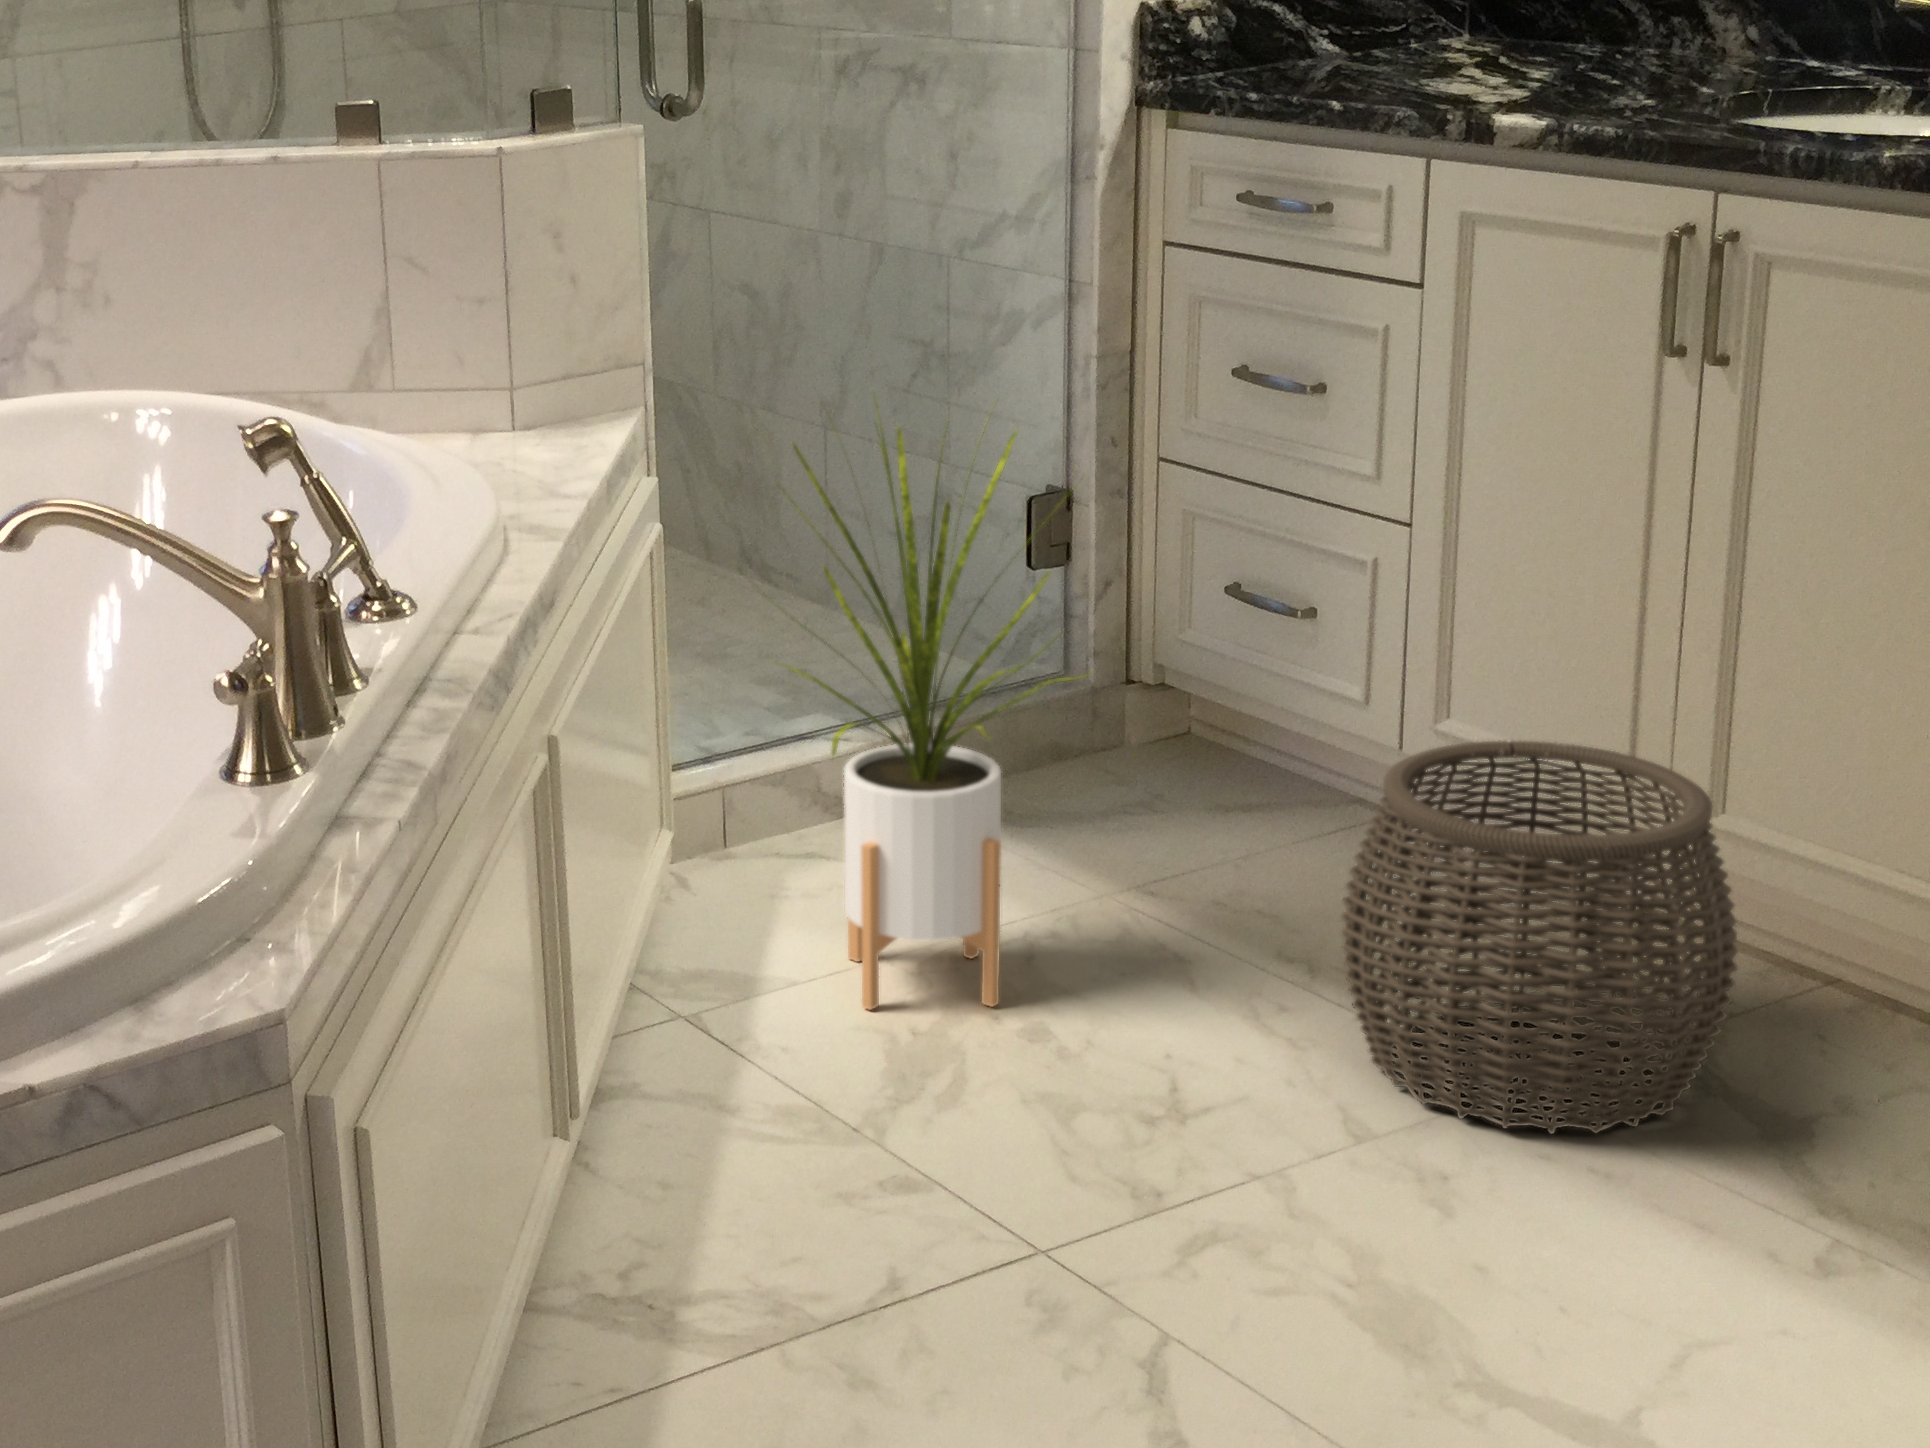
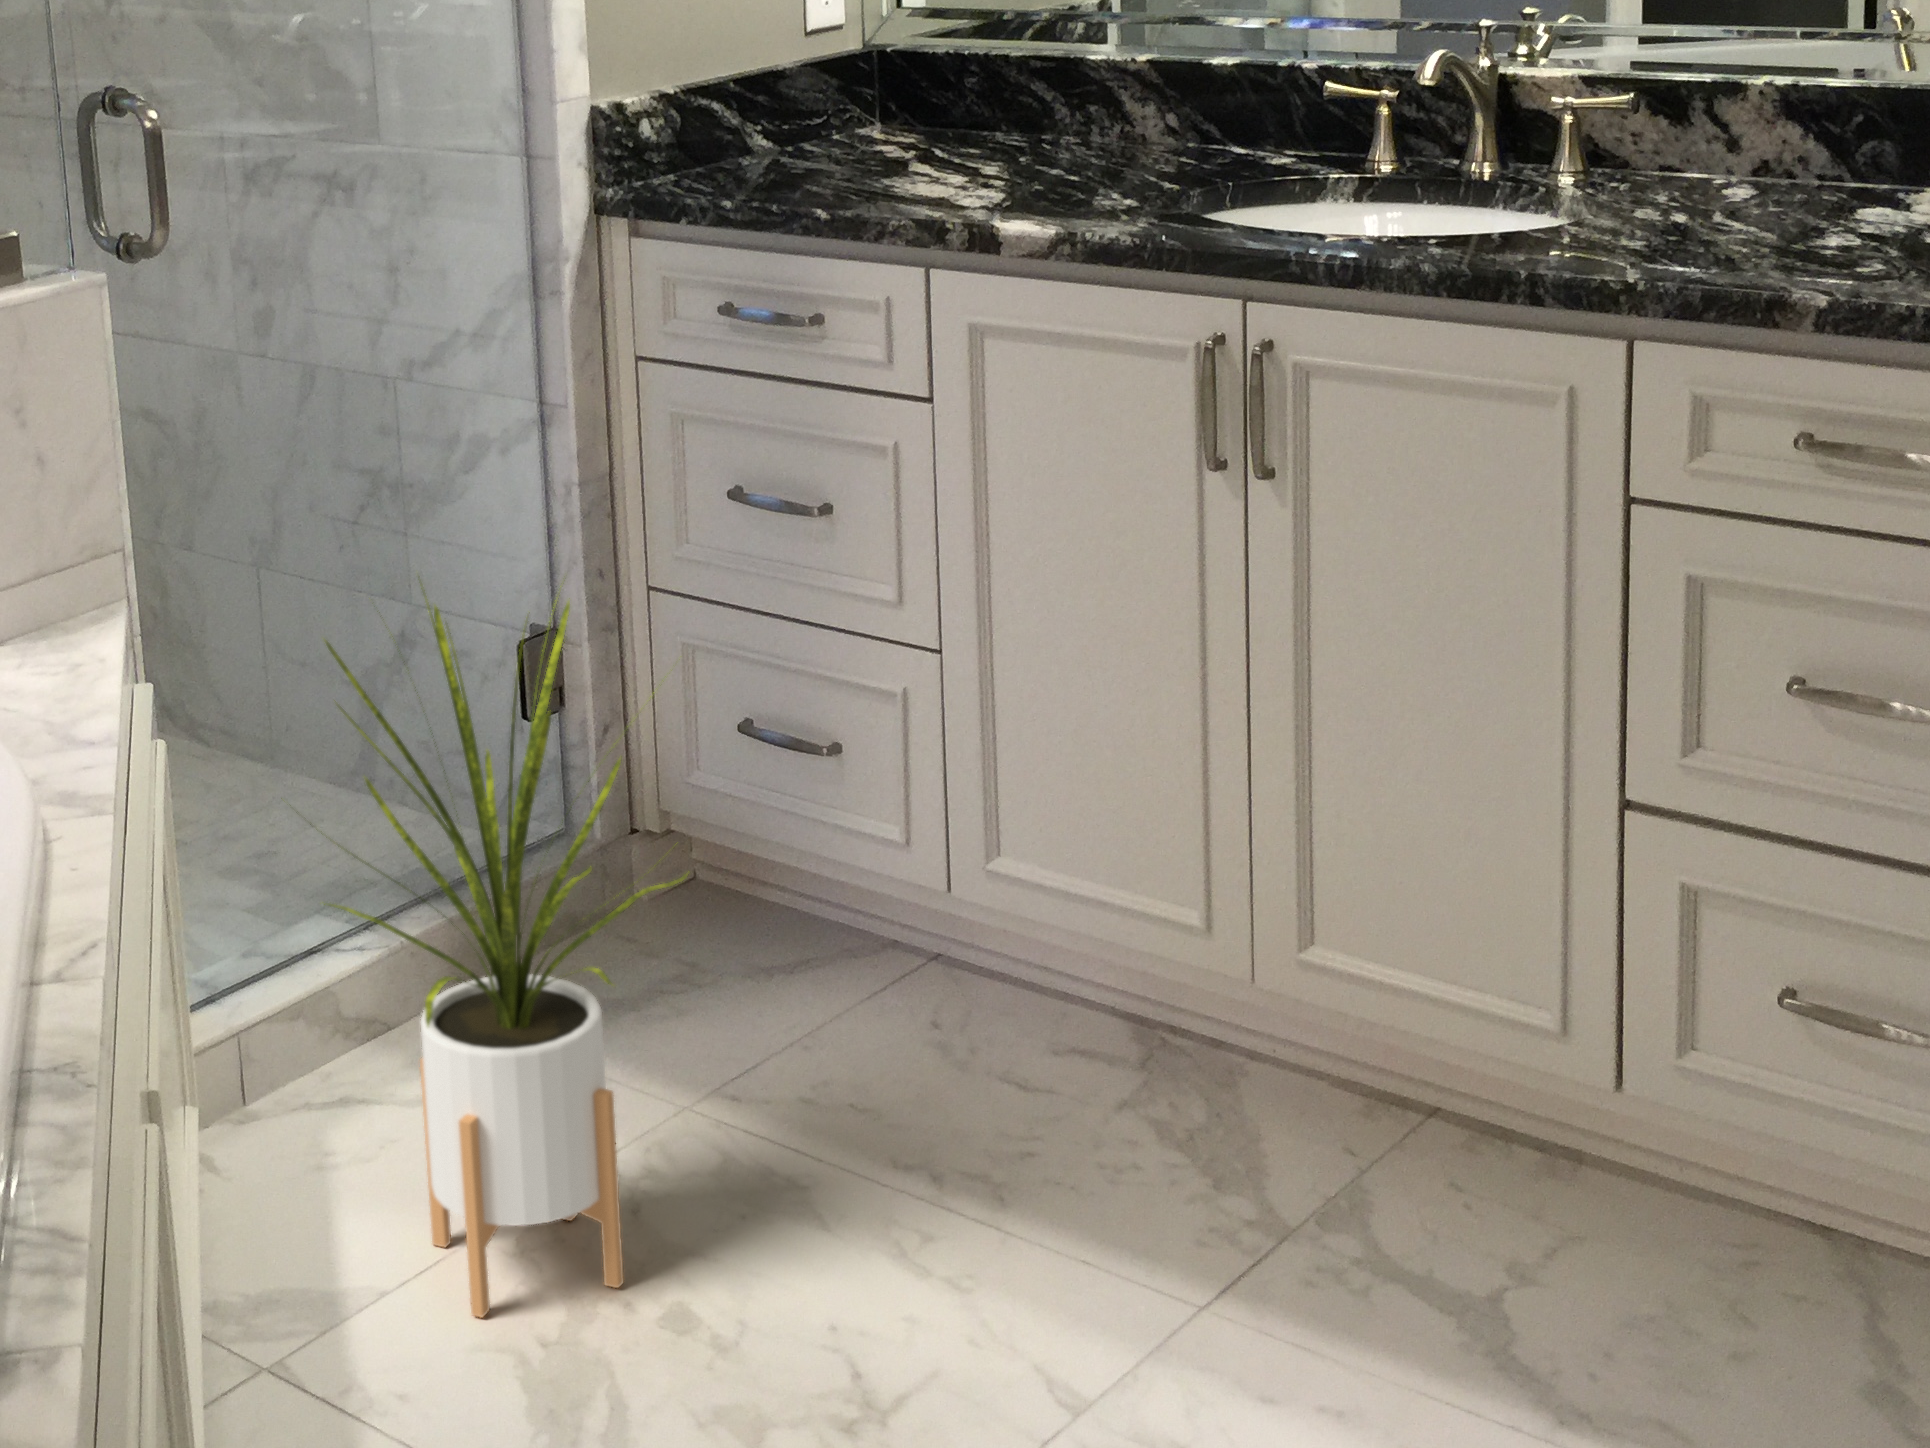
woven basket: present [1341,740,1738,1134] -> none [994,899,1410,1363]

